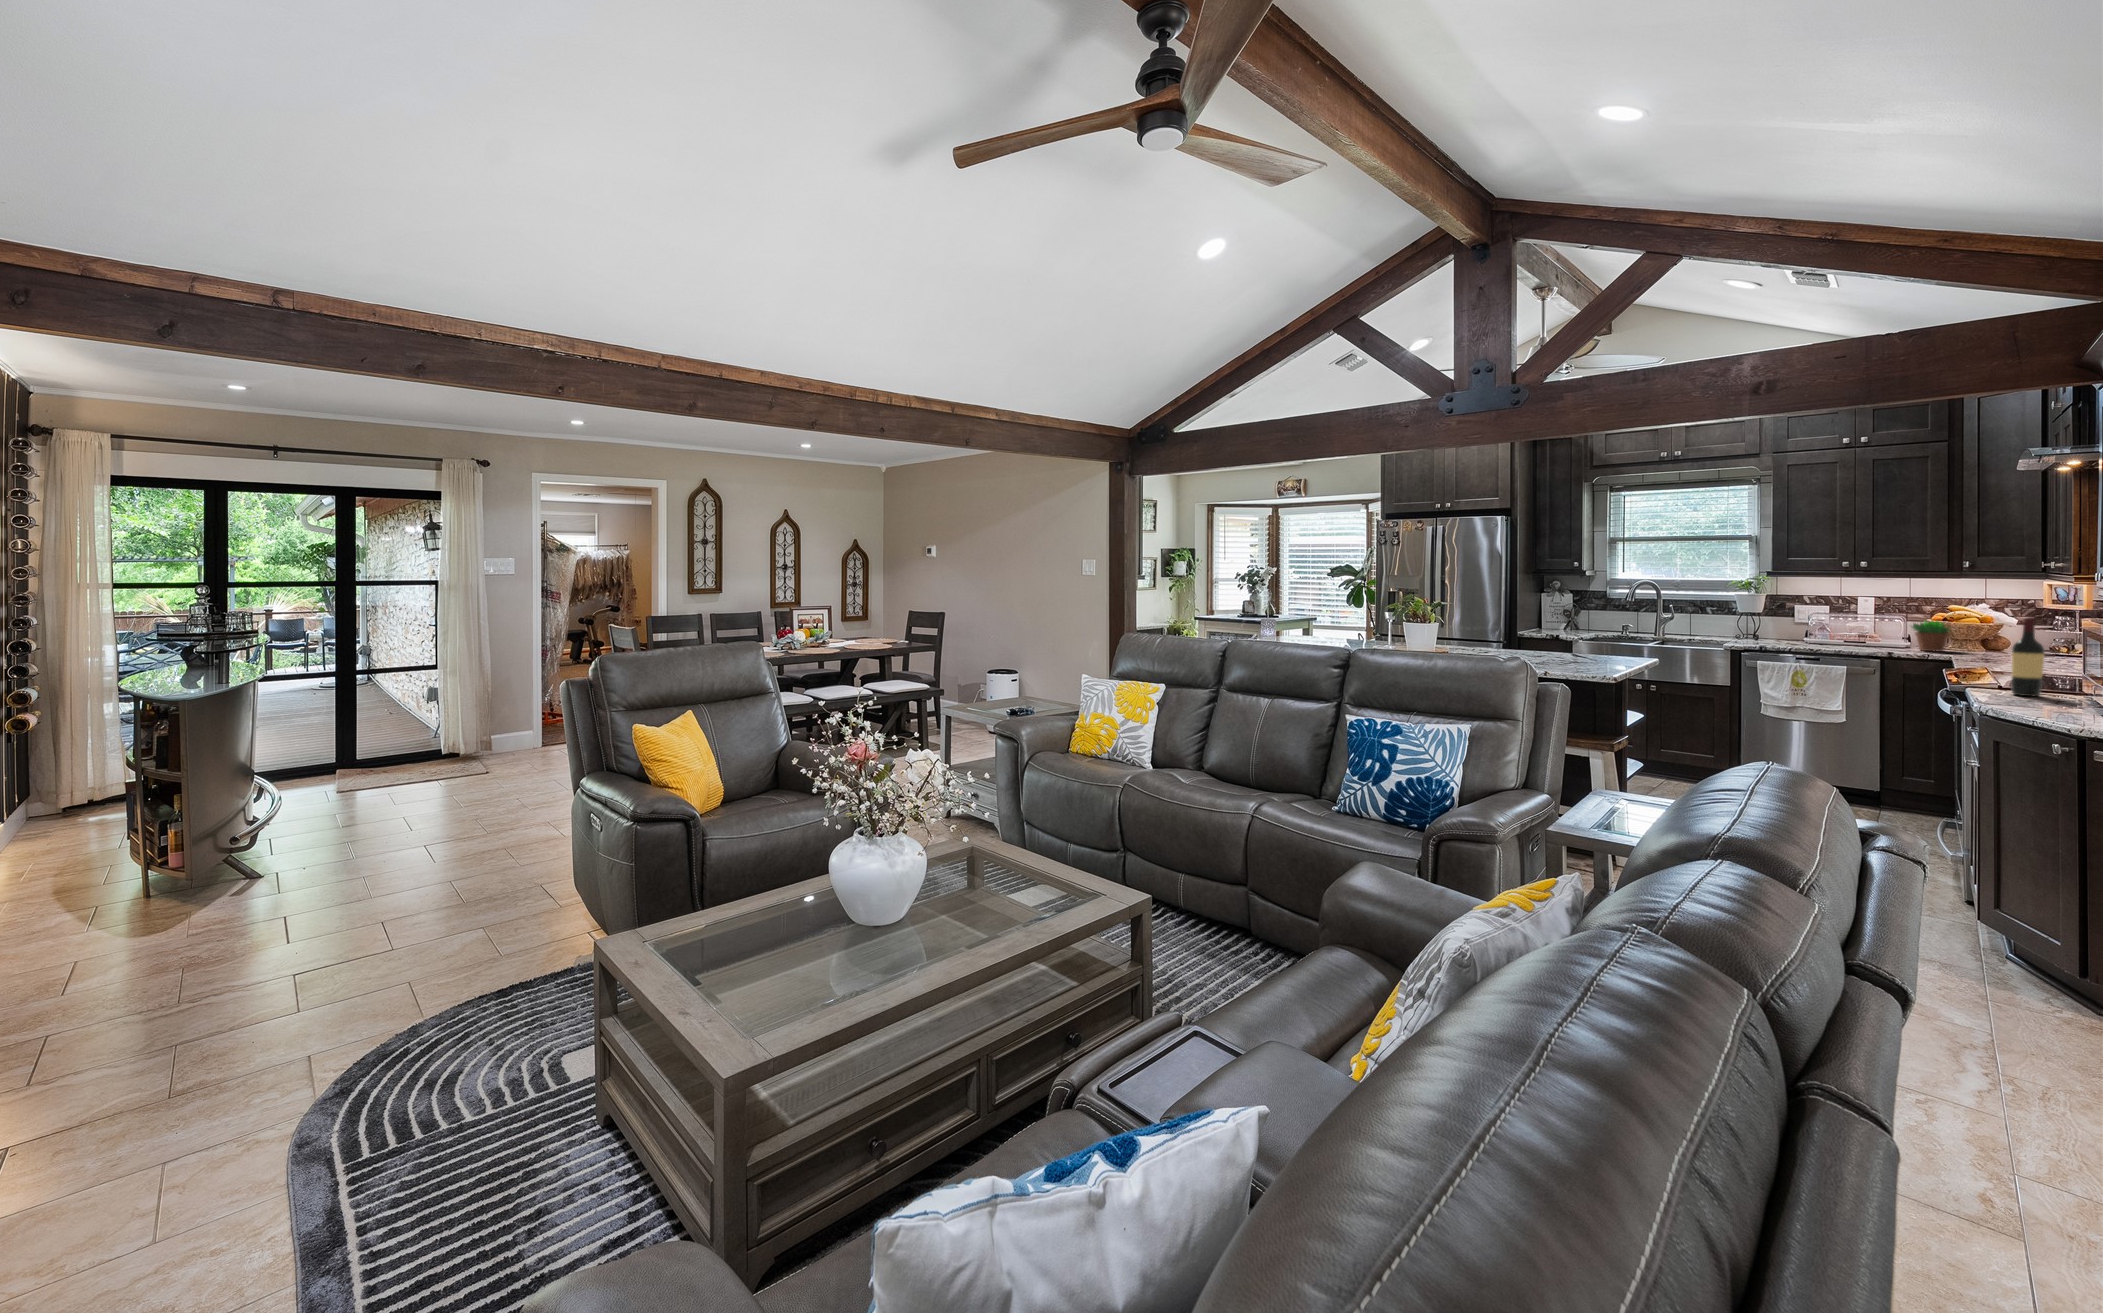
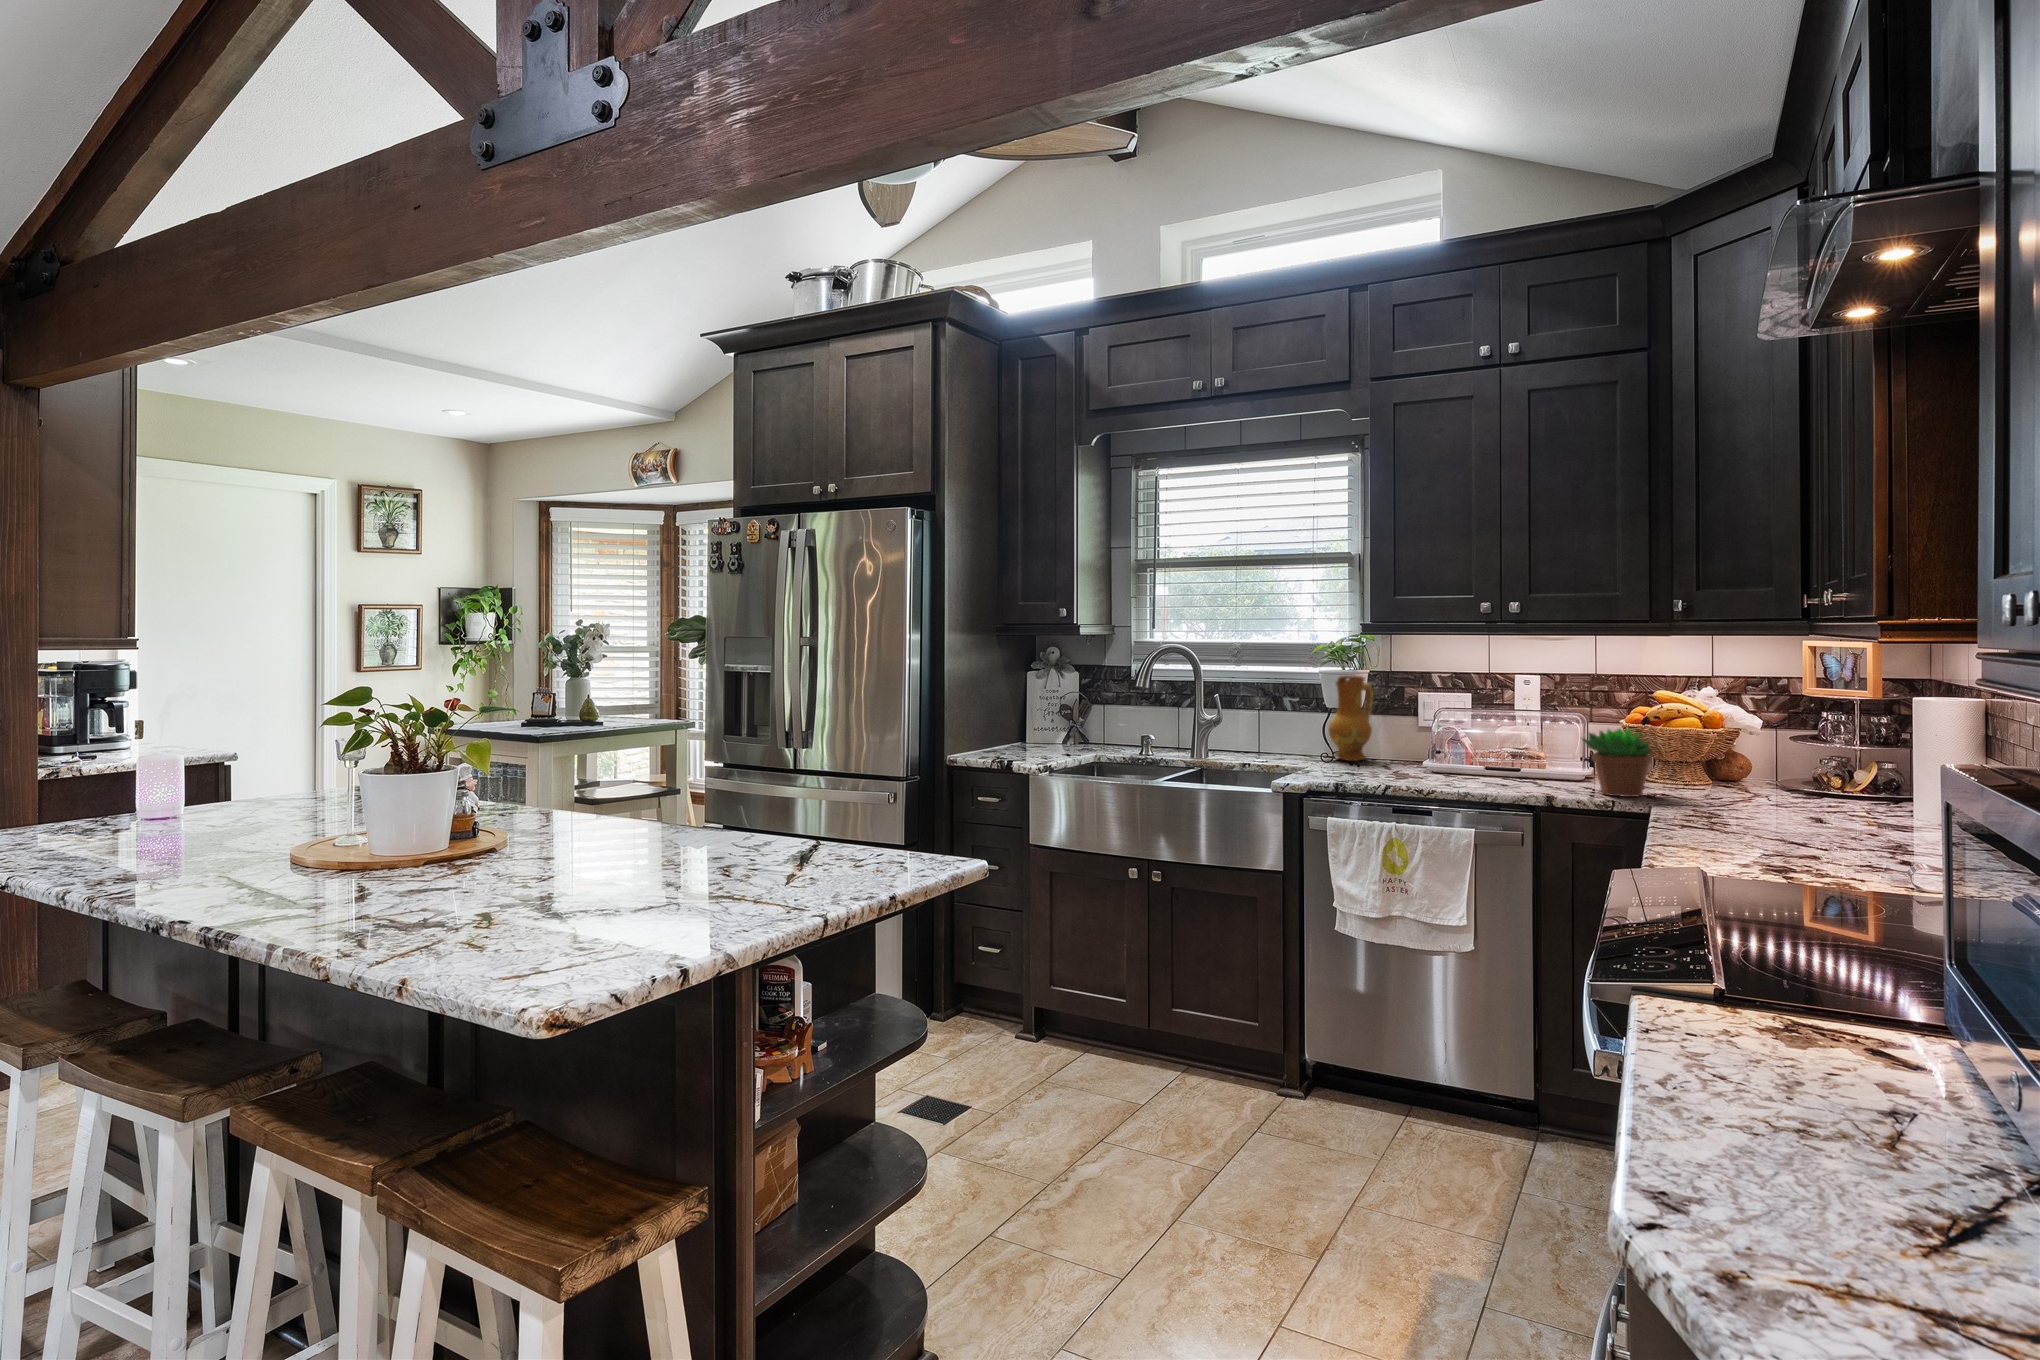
ceramic jug: none [1740,597,1768,639] -> present [1328,676,1374,761]
wine bottle: present [2012,618,2045,696] -> none [1776,765,1880,1089]

